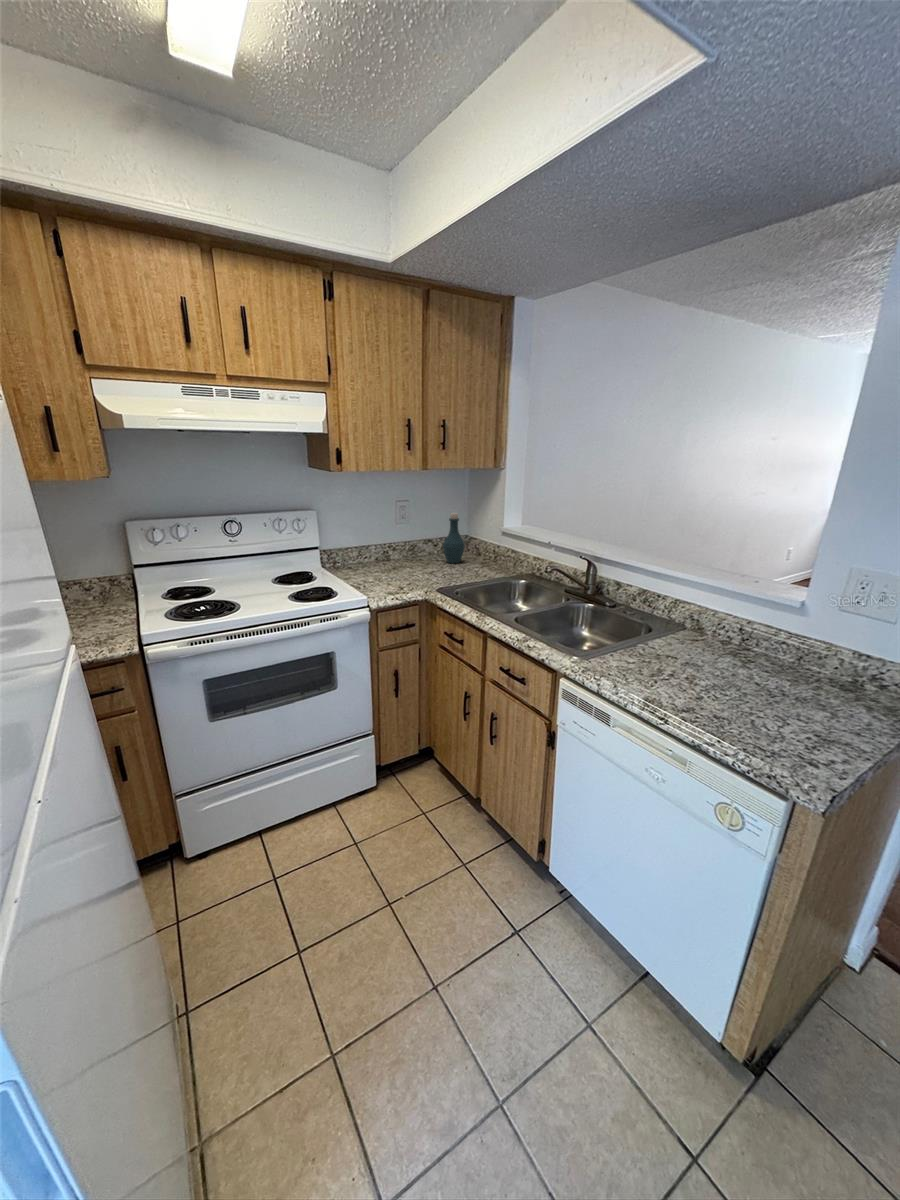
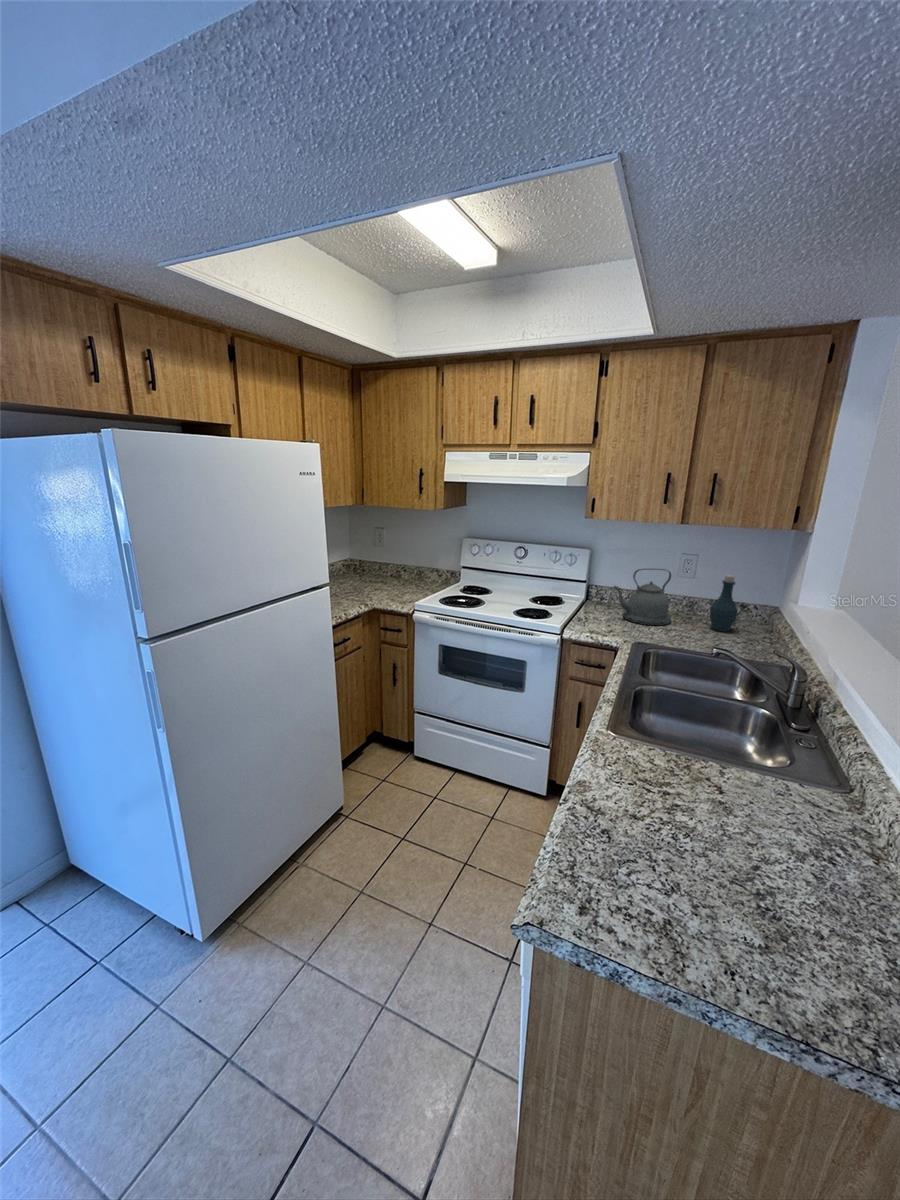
kettle: none [374,518,421,575] -> present [614,569,671,626]

